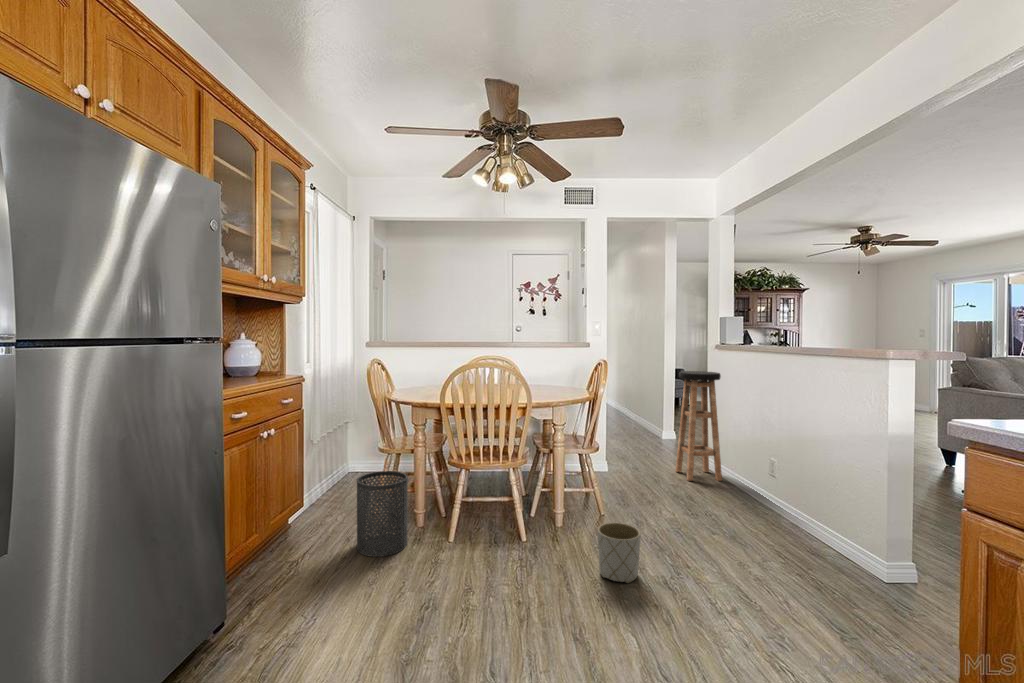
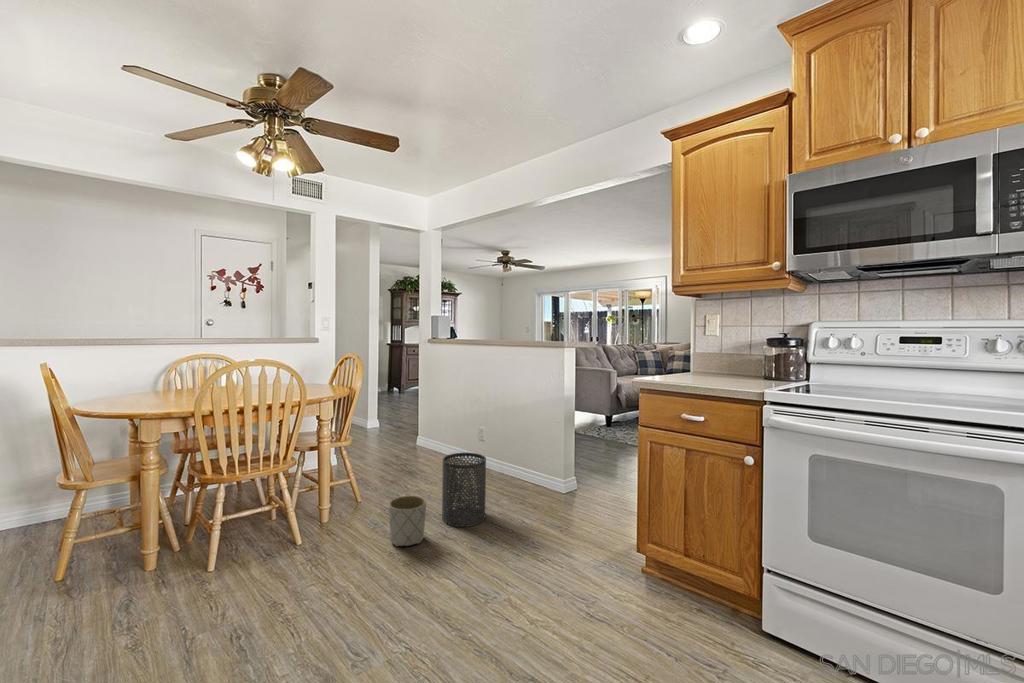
bar stool: present [676,371,722,481] -> none [400,361,439,454]
trash can: present [357,471,408,557] -> present [442,453,486,527]

